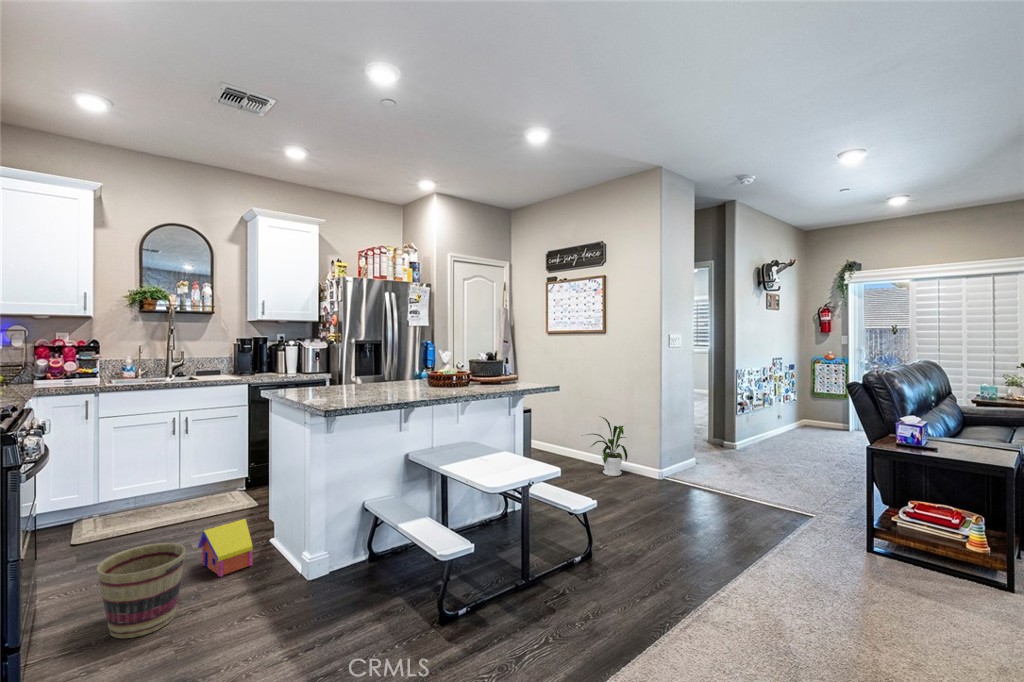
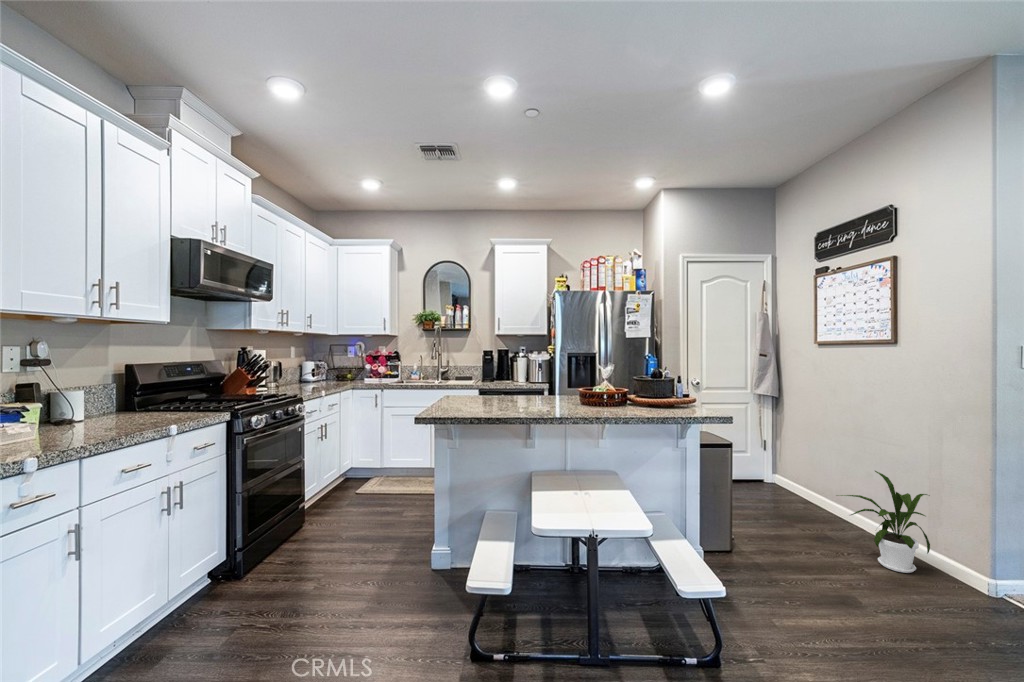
toy house: present [198,519,253,577] -> none [373,507,407,552]
basket: present [97,543,186,638] -> none [276,512,335,582]

